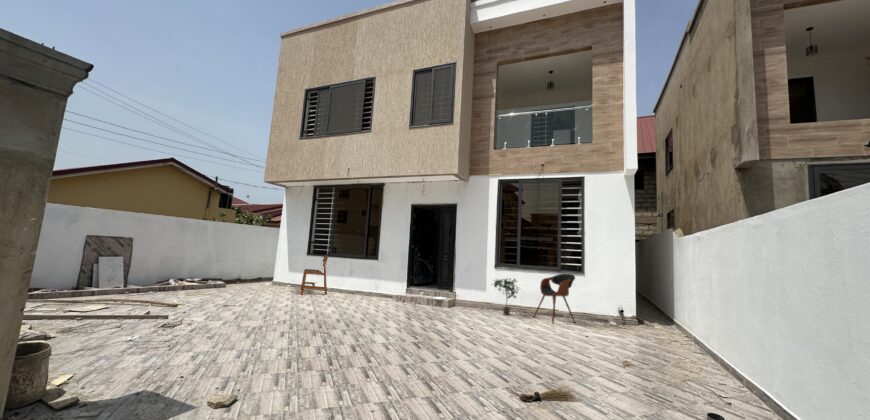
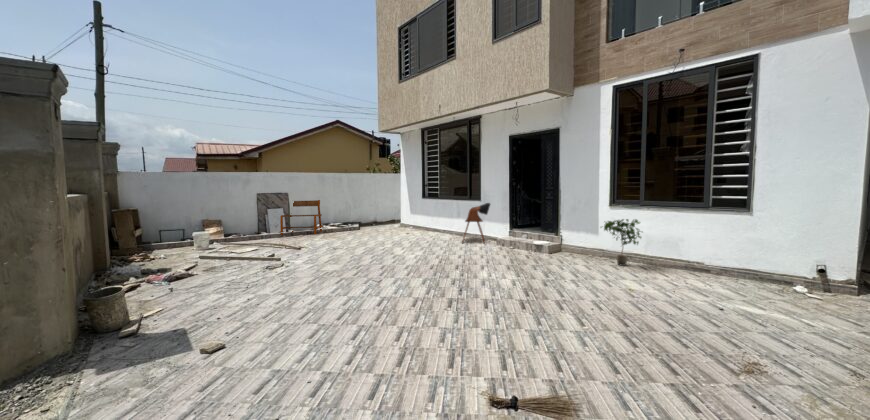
bench: present [301,255,328,295] -> present [280,200,323,235]
chair: present [534,274,575,323] -> present [462,203,490,243]

